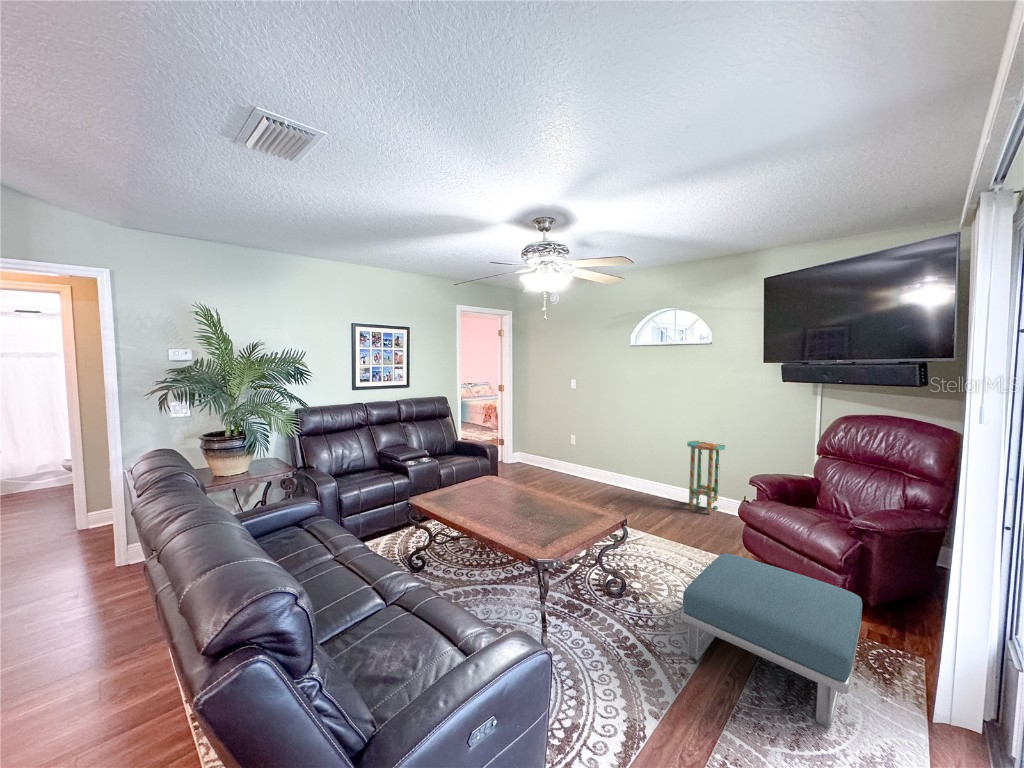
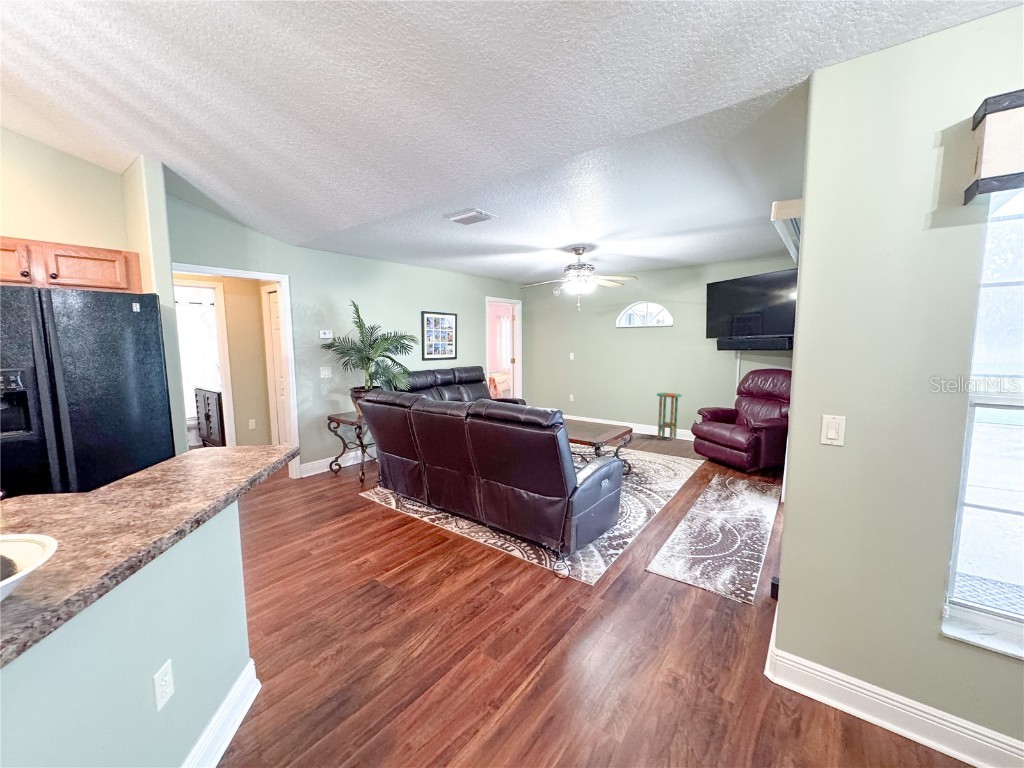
footstool: present [681,553,862,728] -> none [666,446,754,505]

